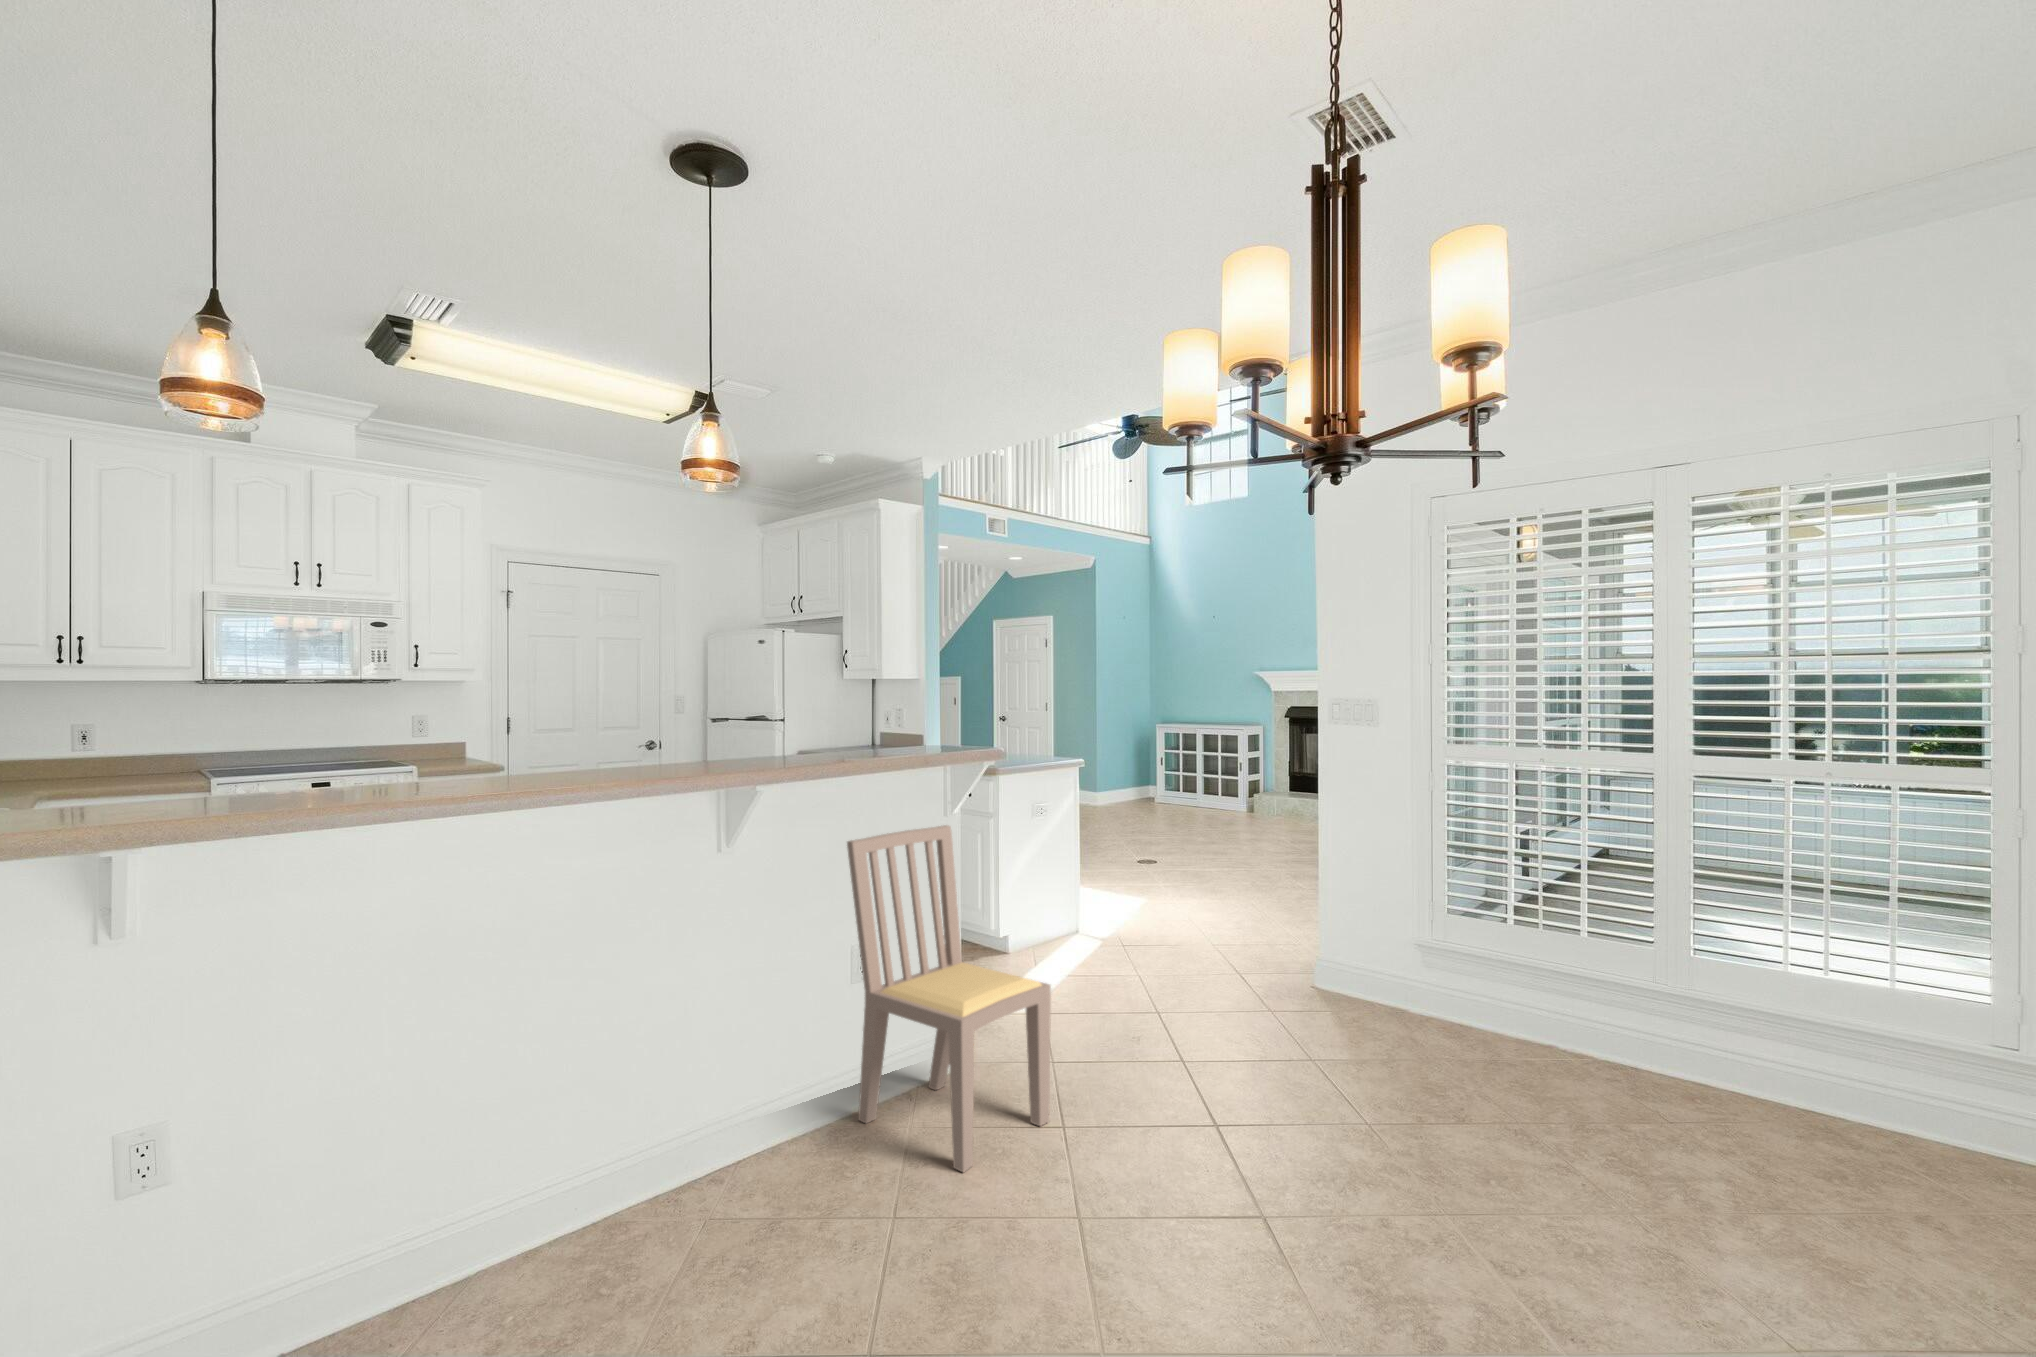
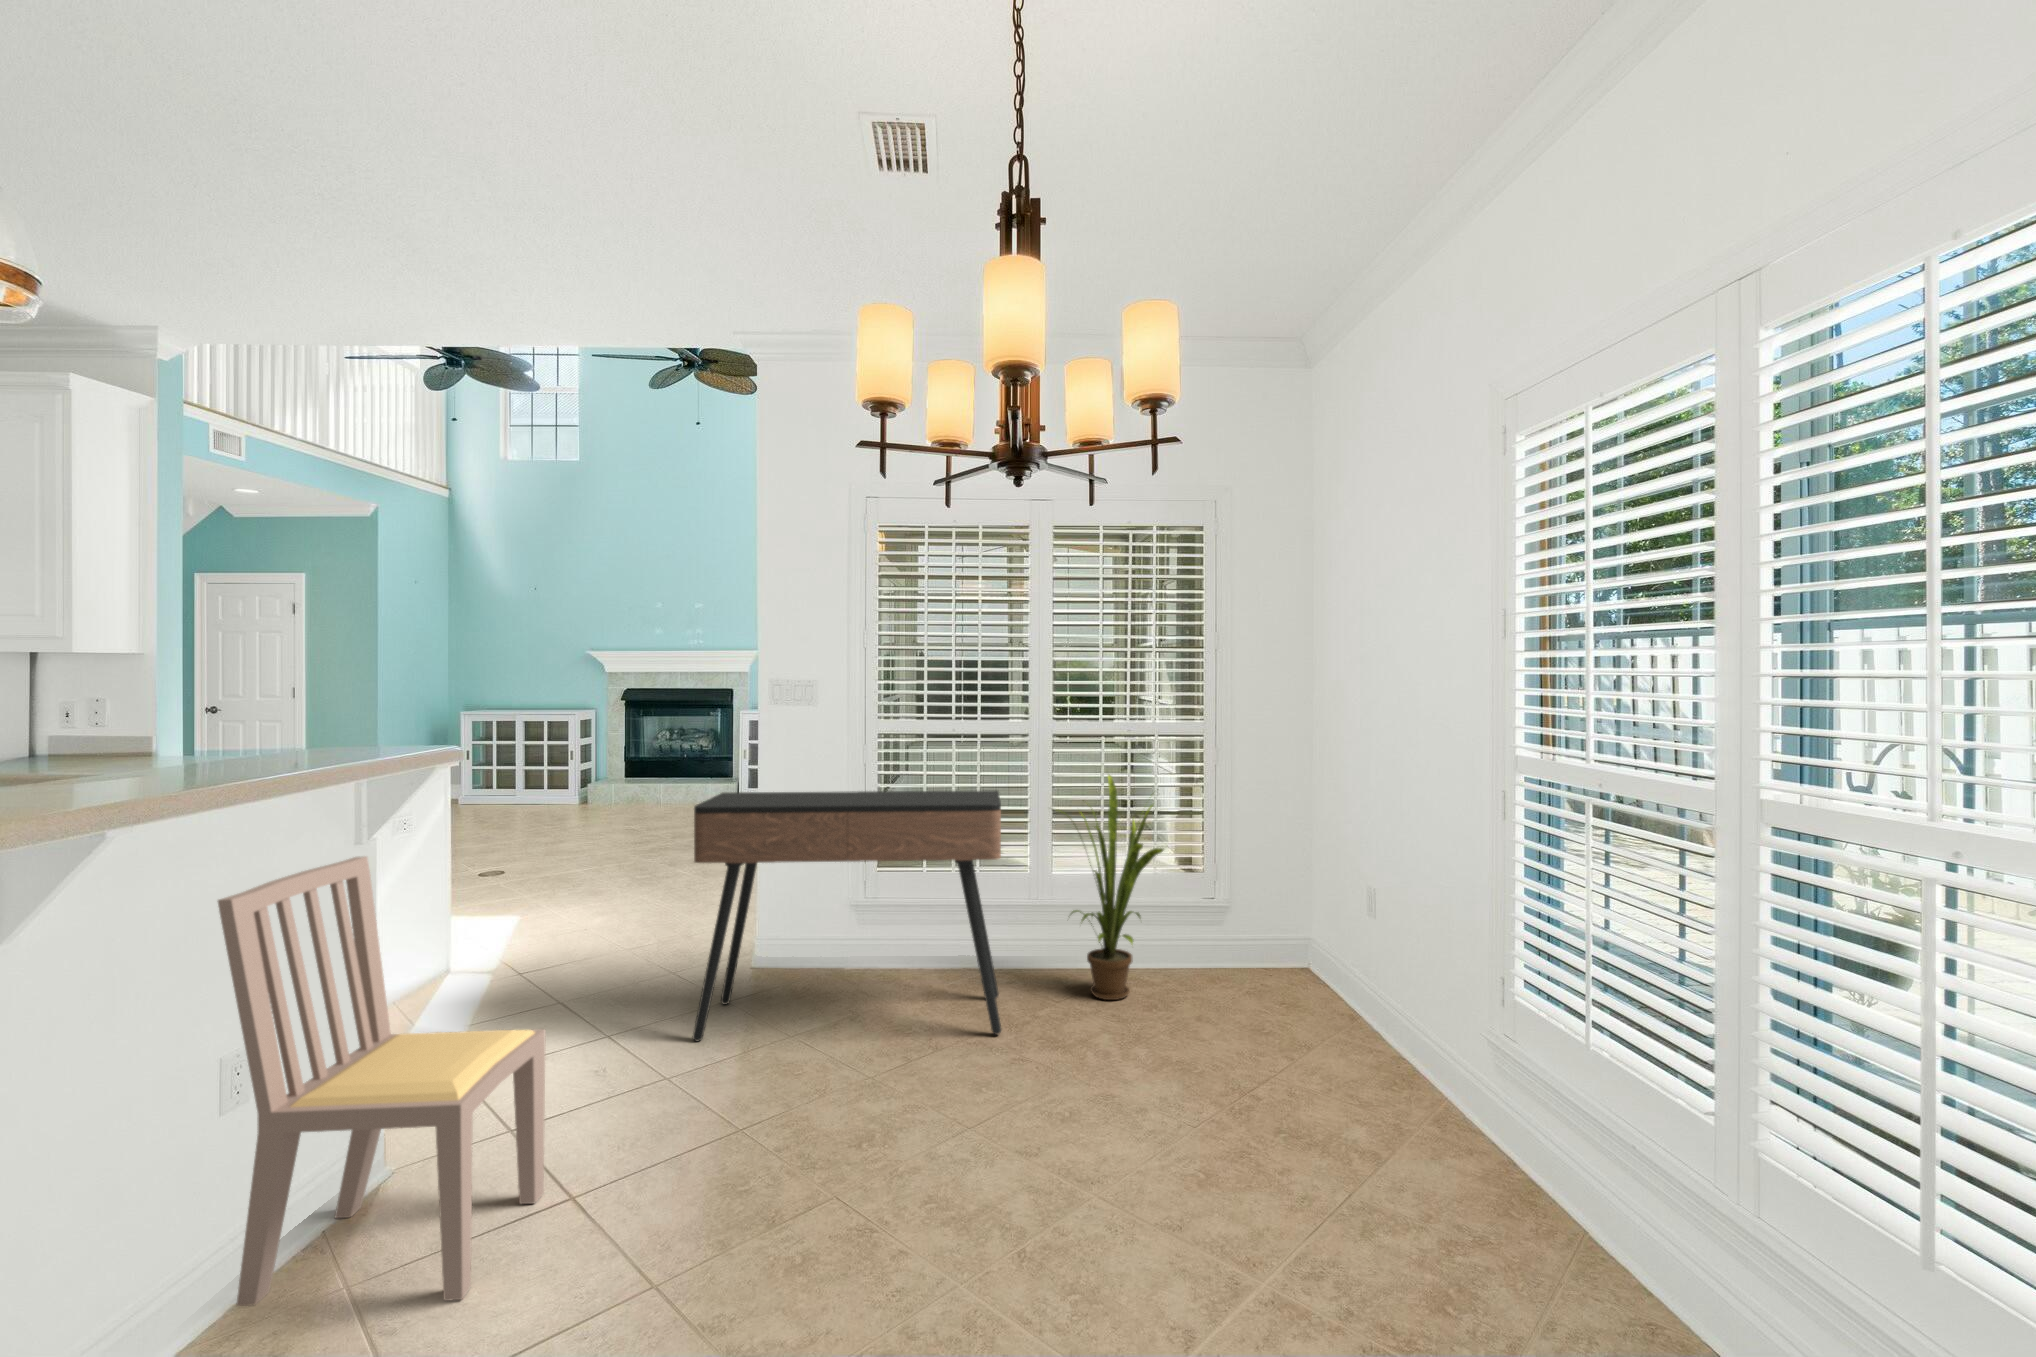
console table: none [1224,807,1588,1133] -> present [692,790,1001,1041]
house plant: none [1663,827,1873,1149] -> present [1061,775,1164,1000]

